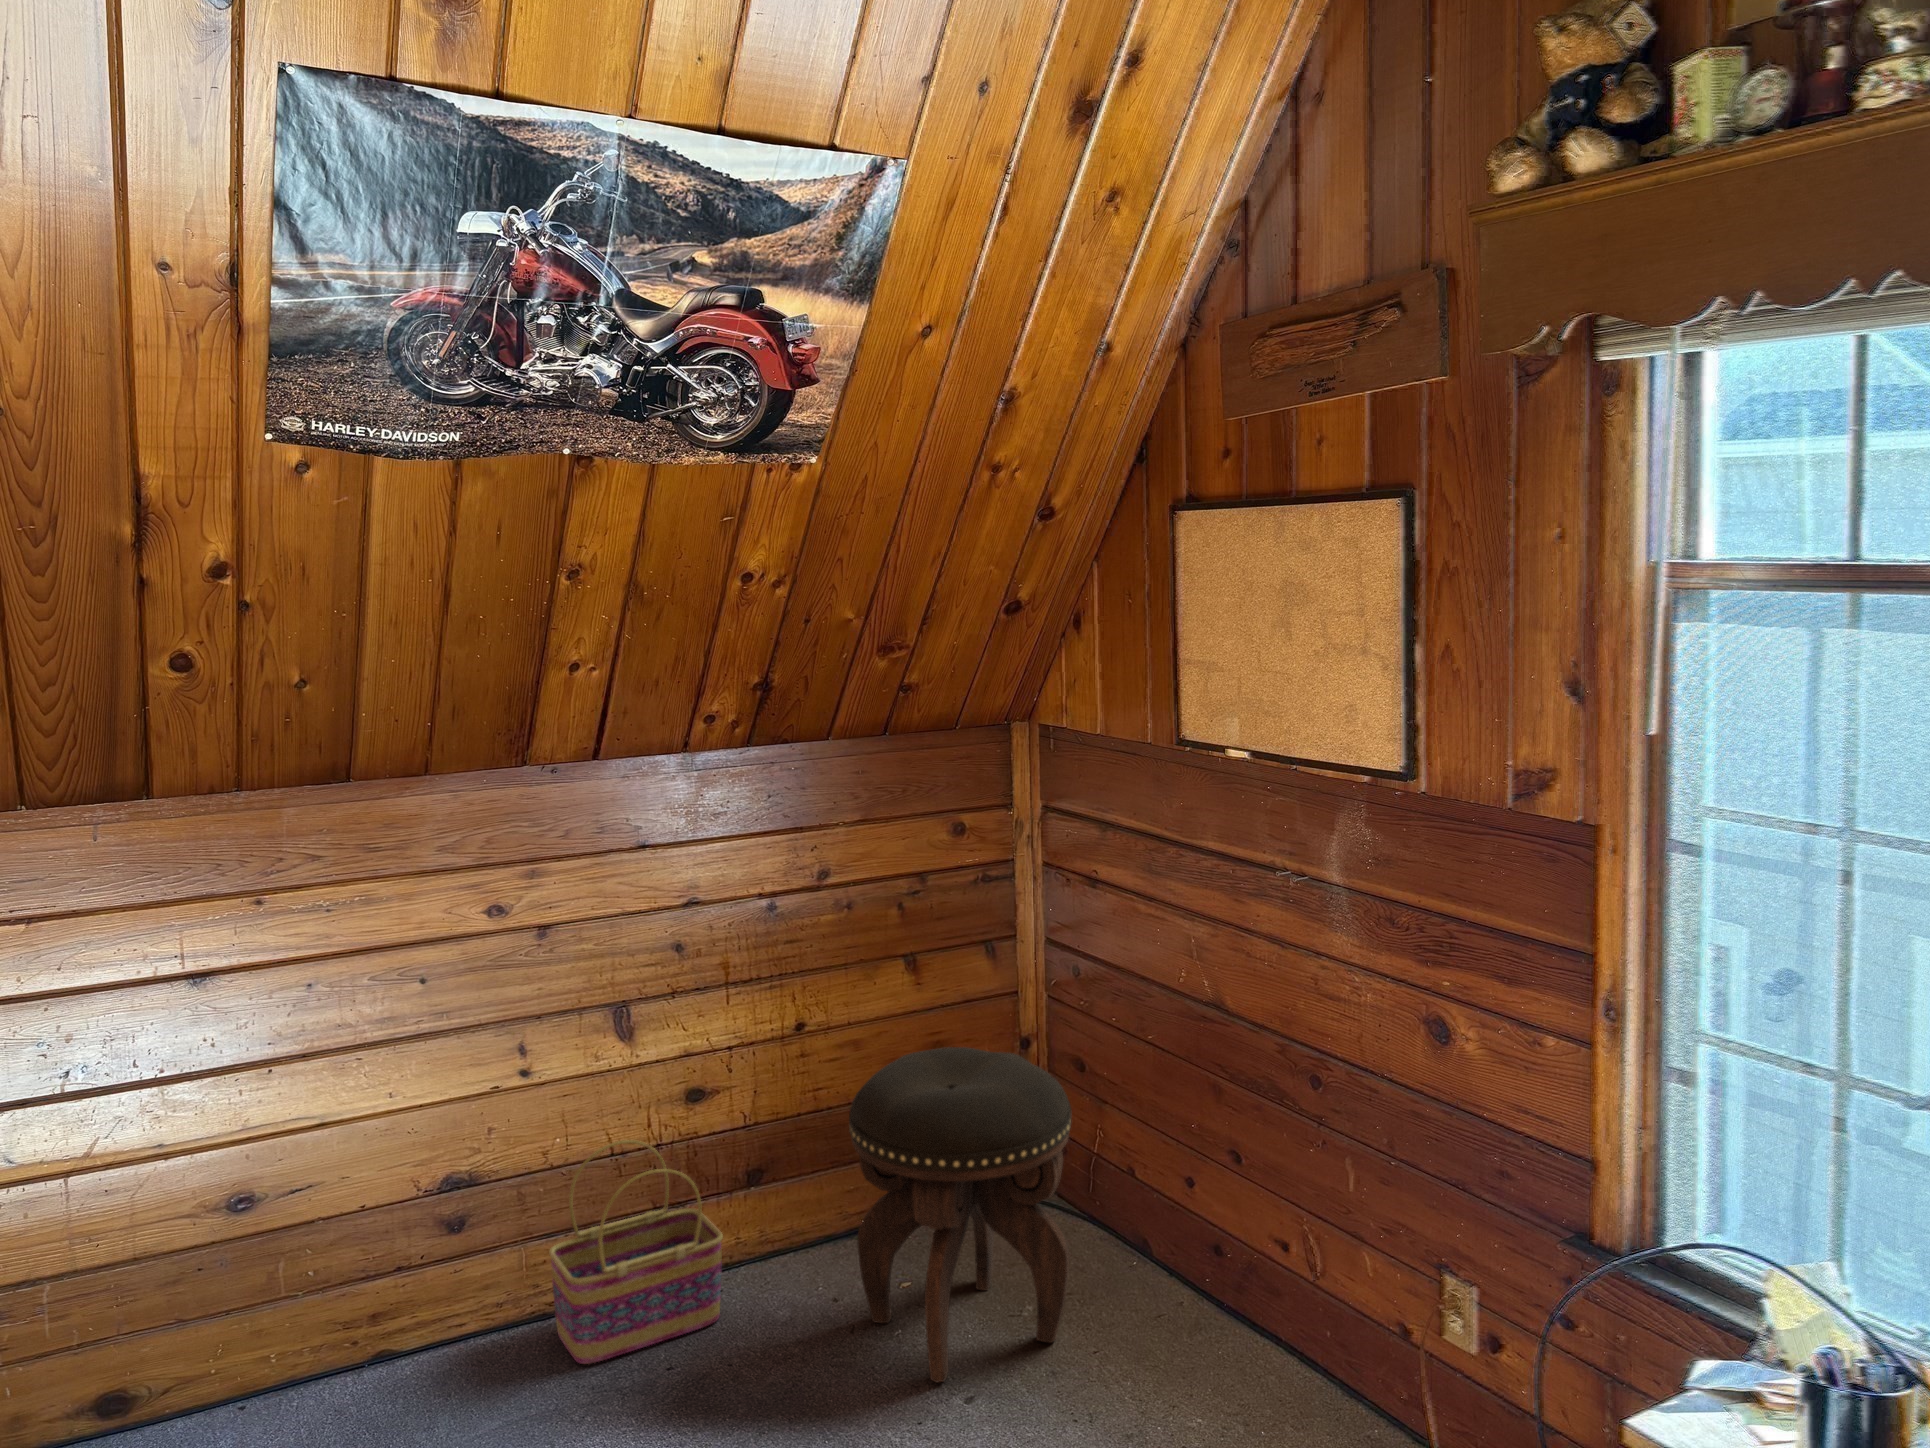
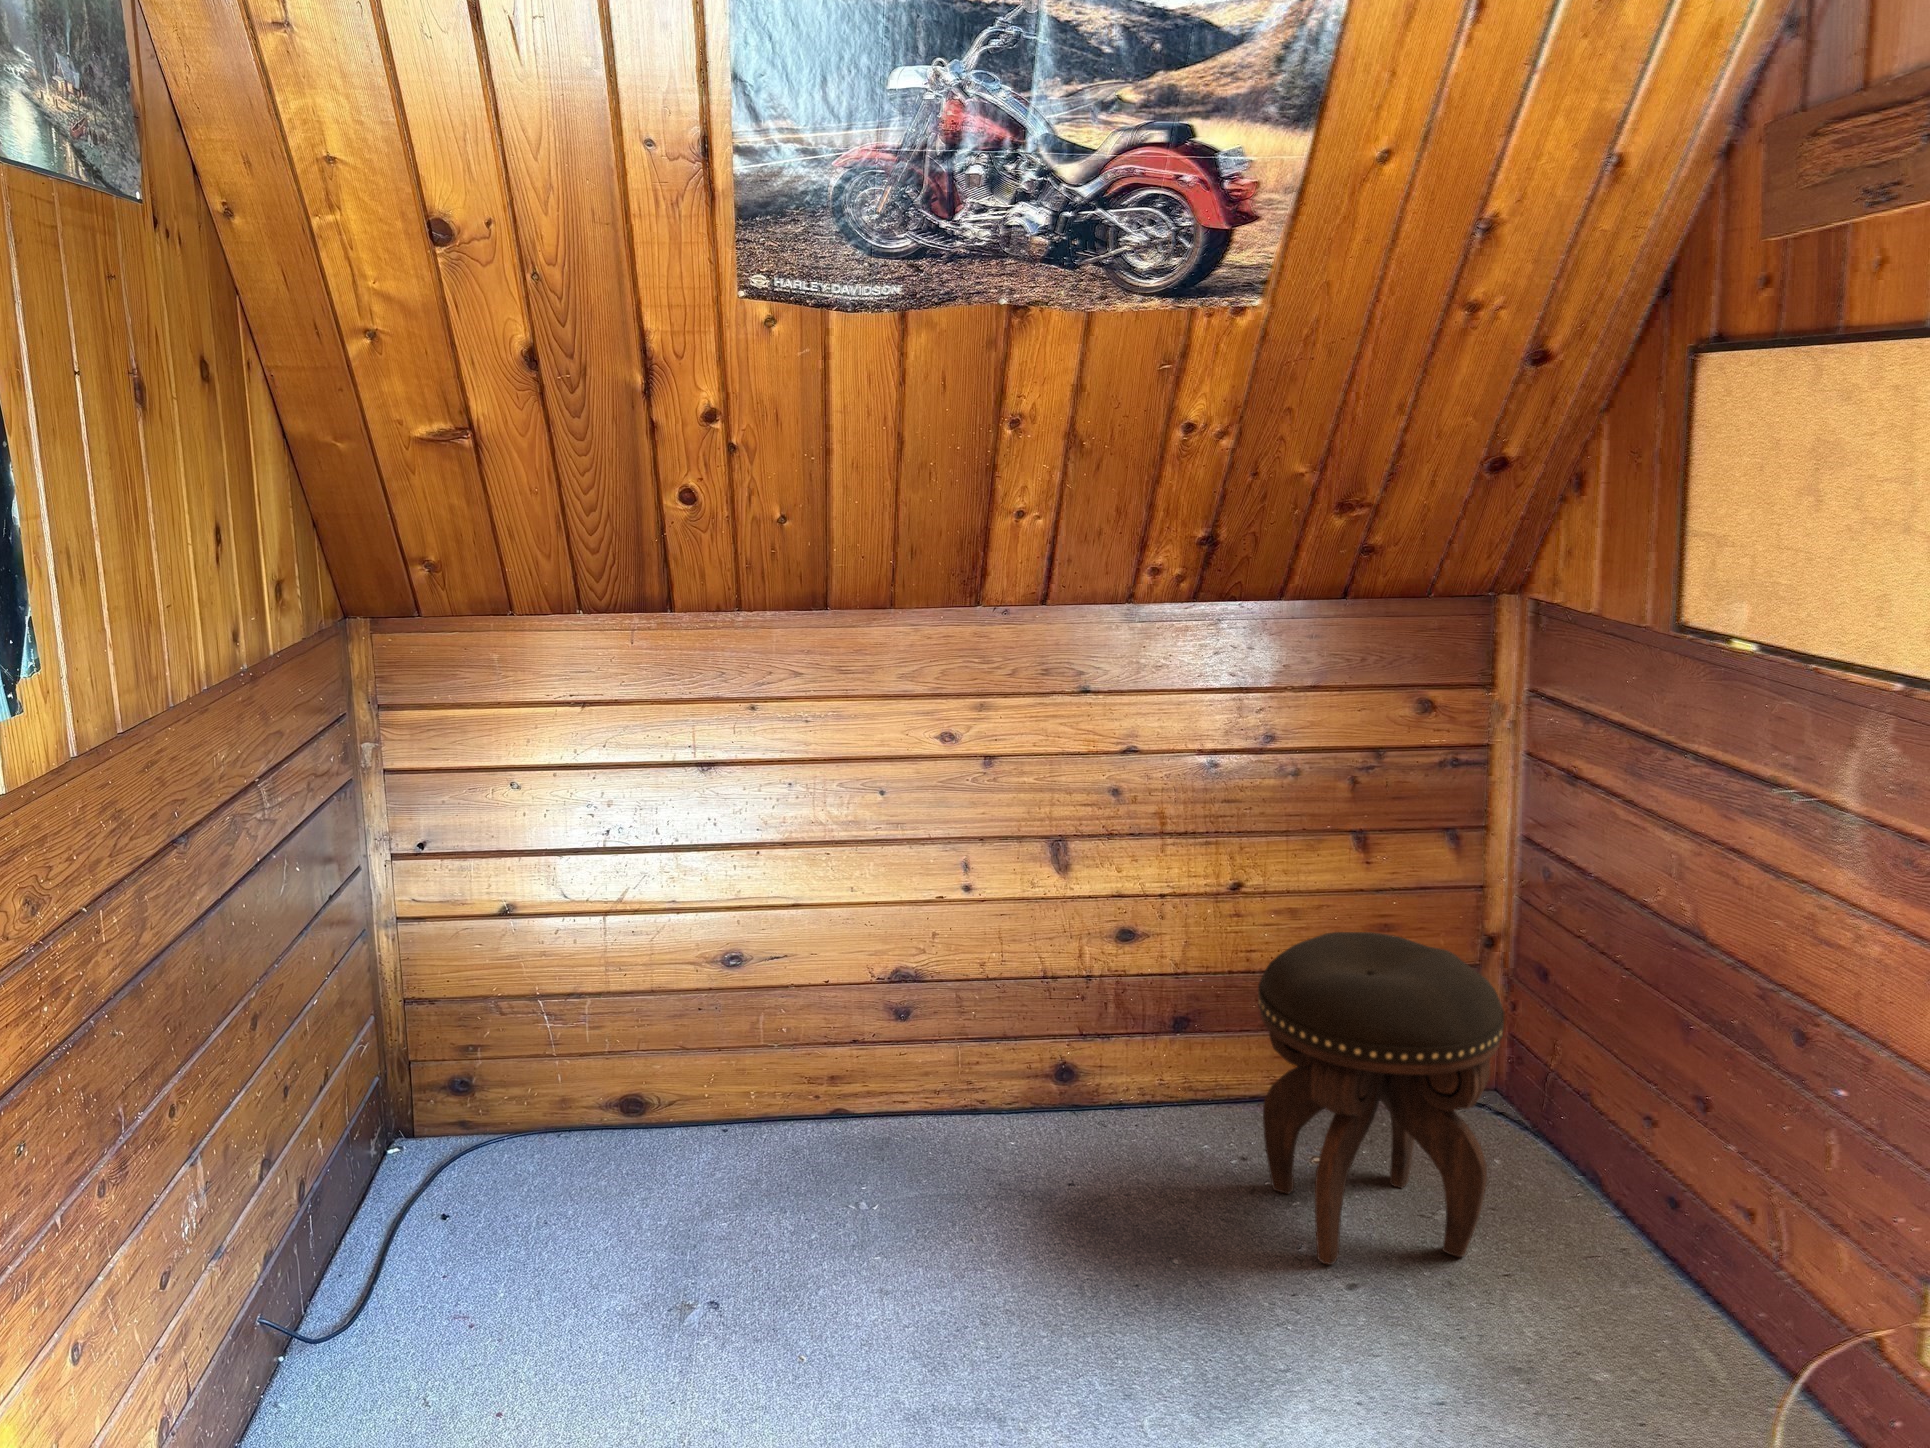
basket: present [549,1140,723,1364] -> none [976,967,1134,1160]

